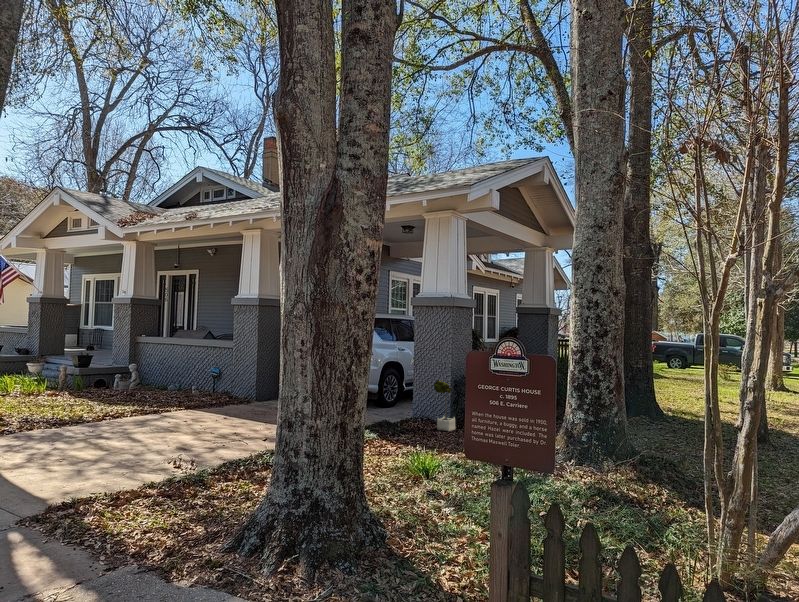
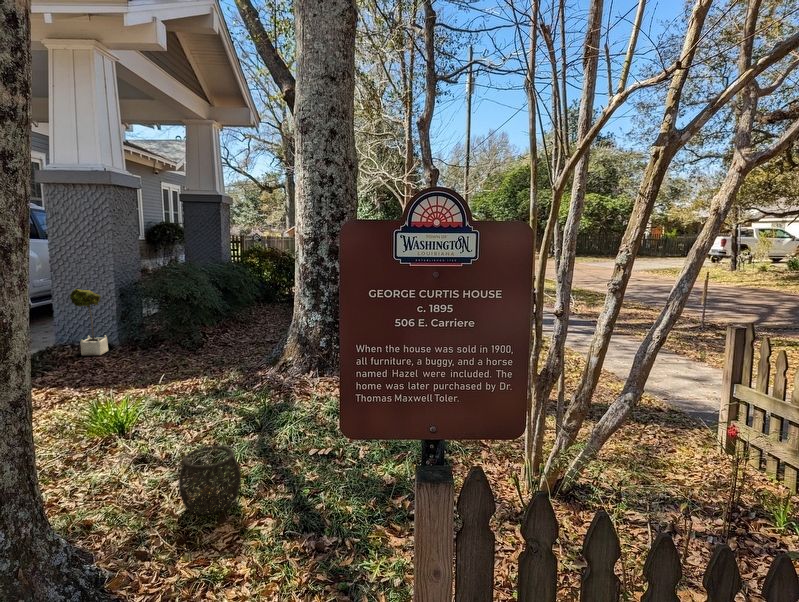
woven basket: none [436,483,474,525] -> present [178,446,241,515]

